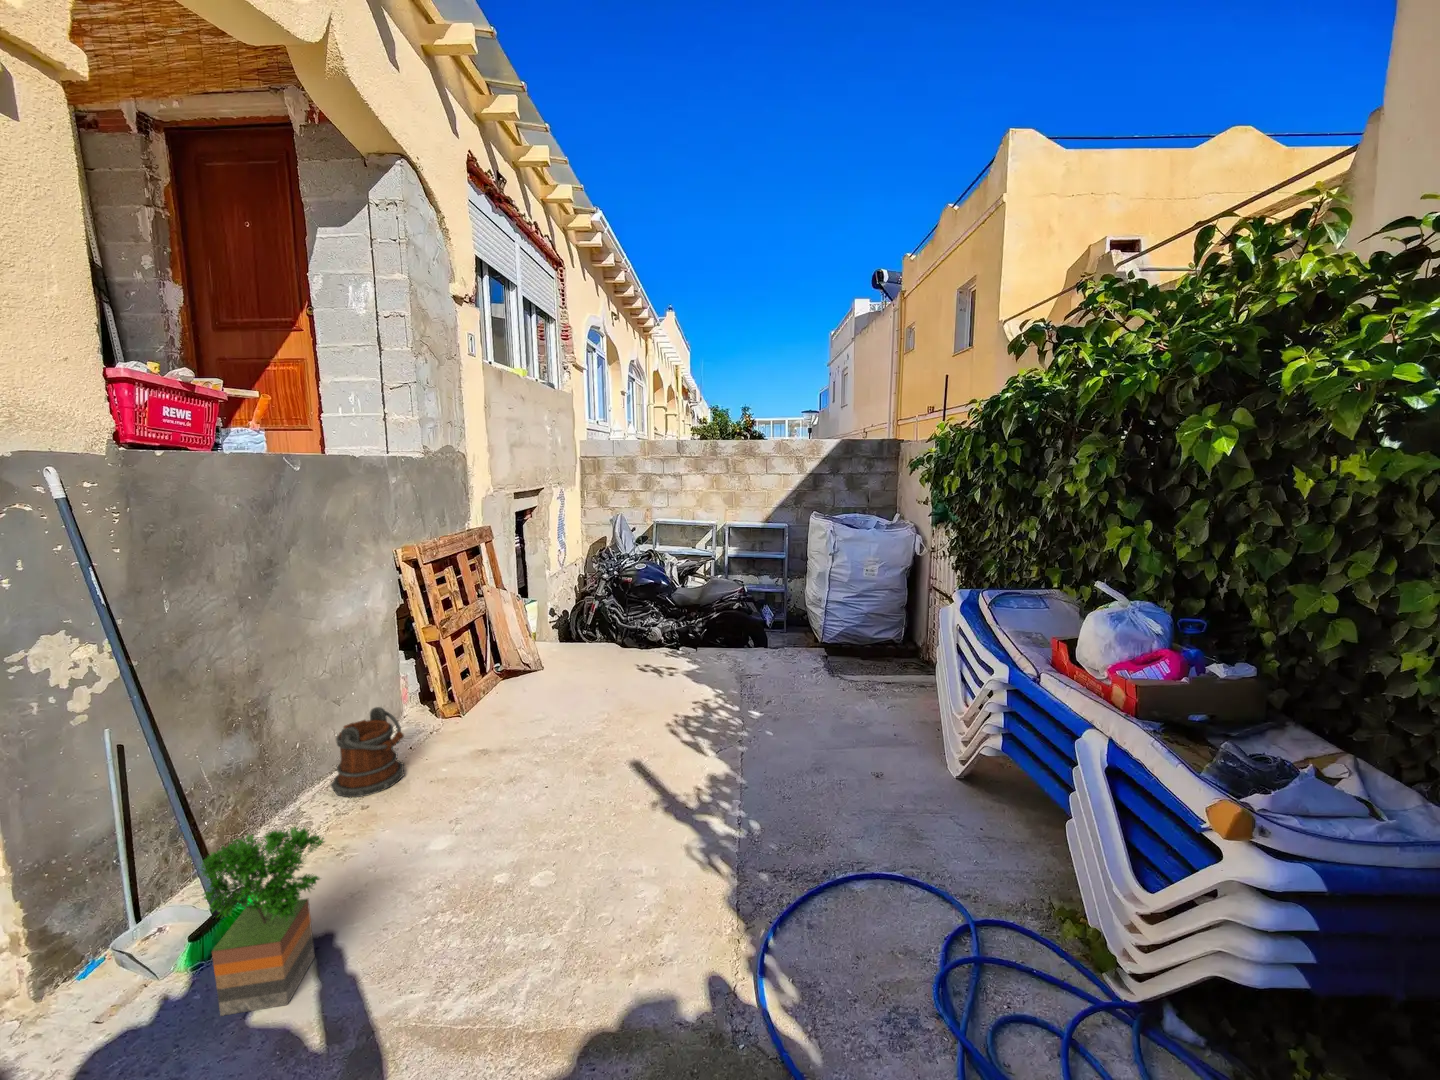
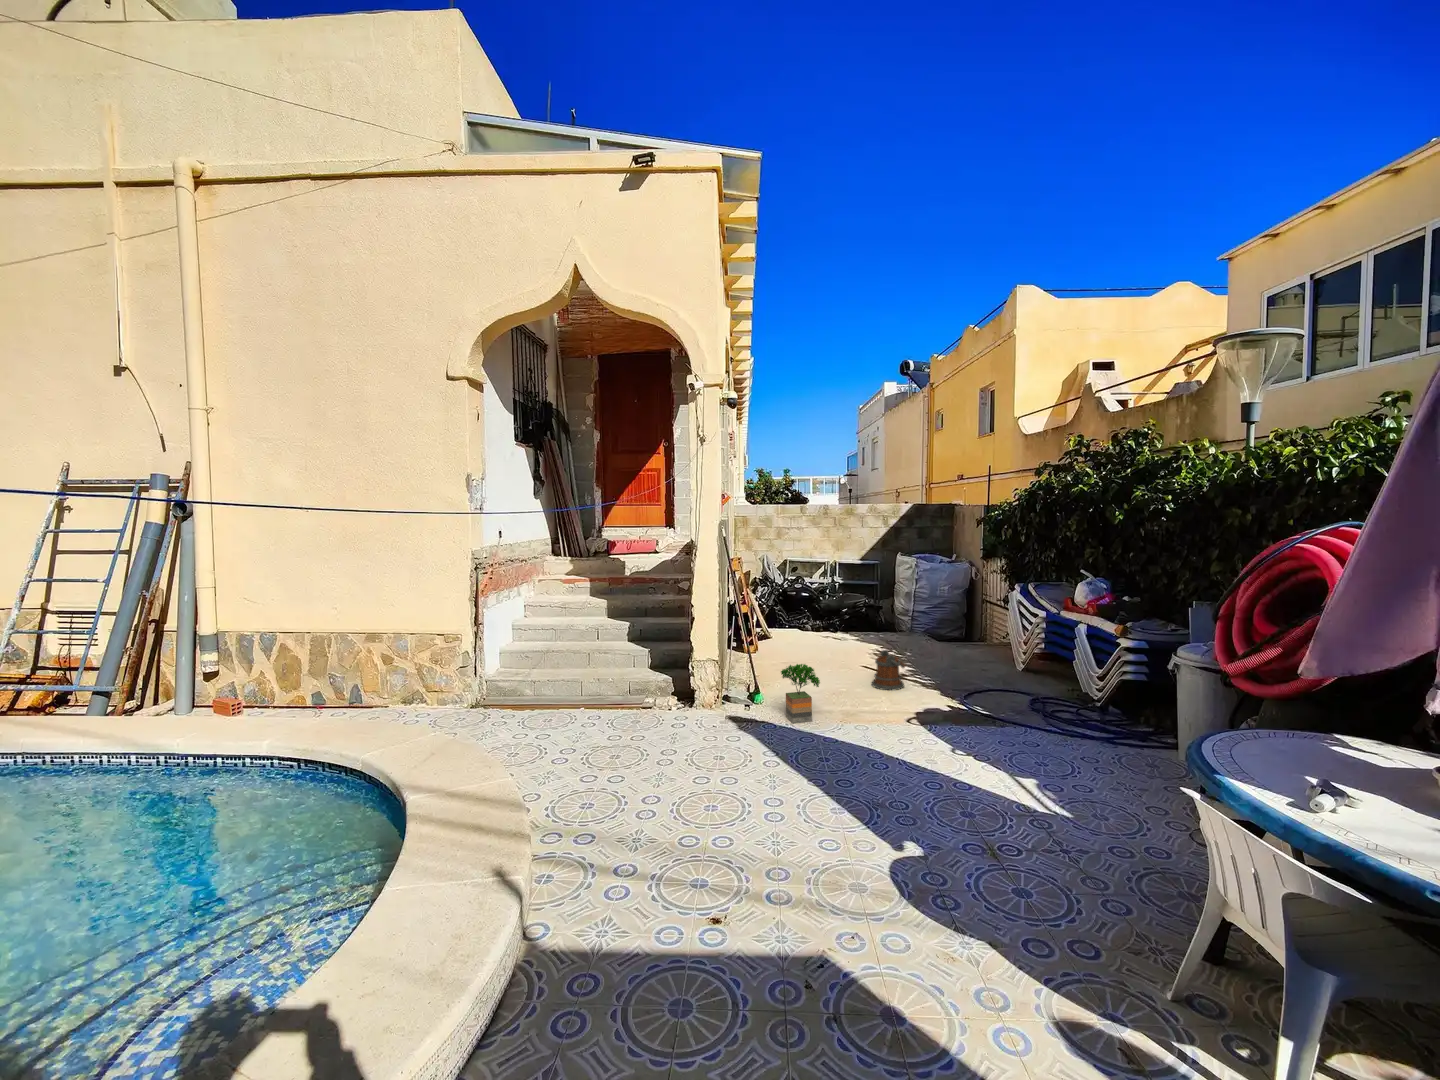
bucket: present [331,707,404,797] -> present [871,650,905,690]

